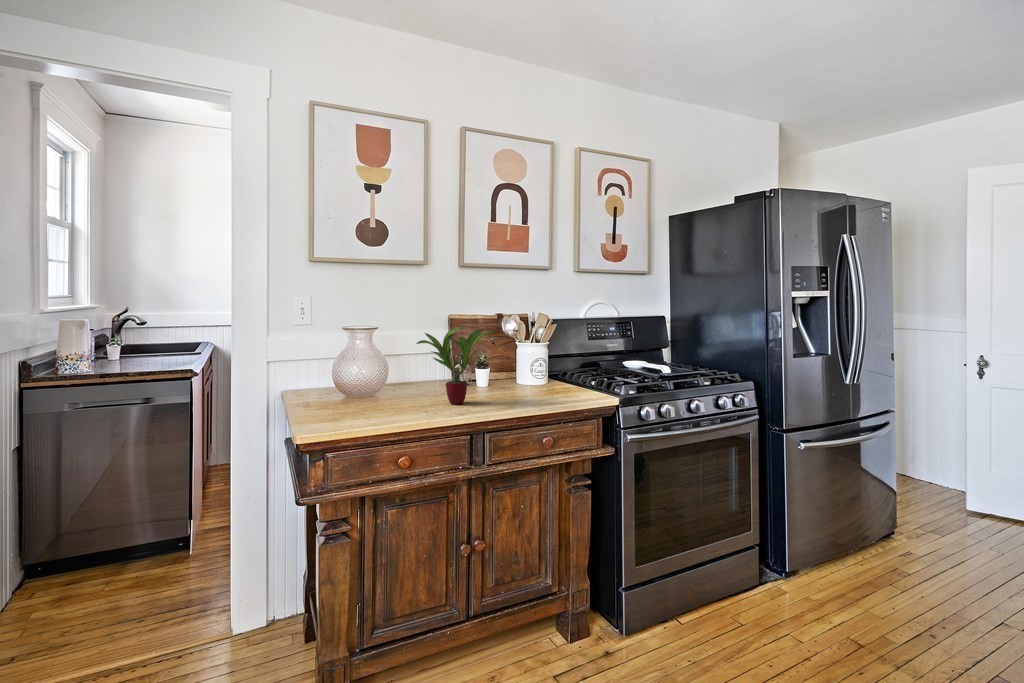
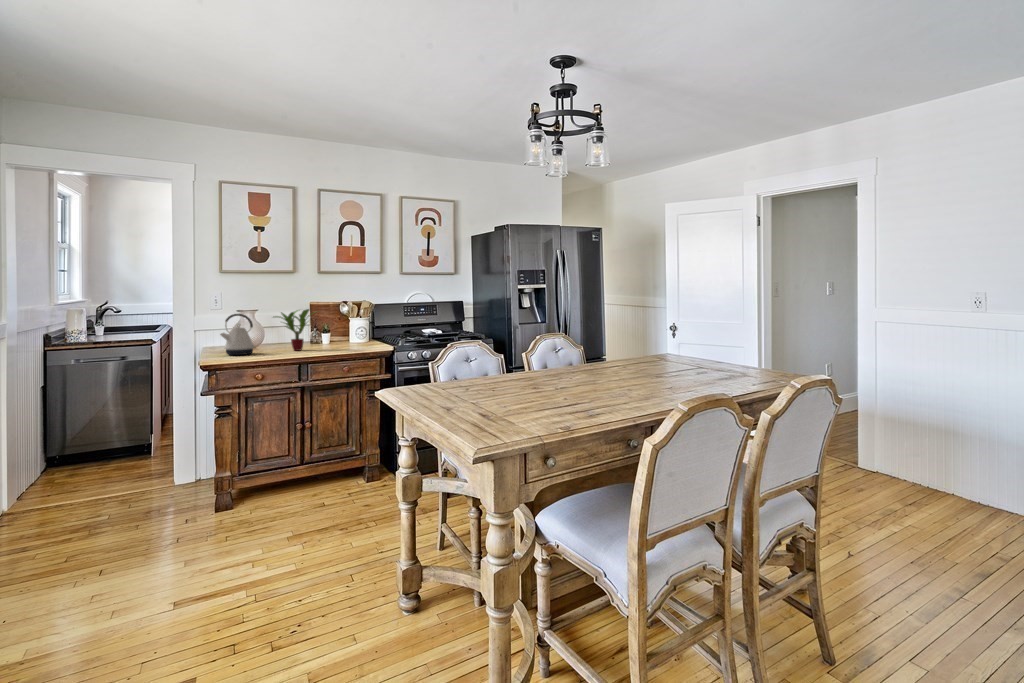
kettle: none [329,337,390,419] -> present [220,314,256,355]

